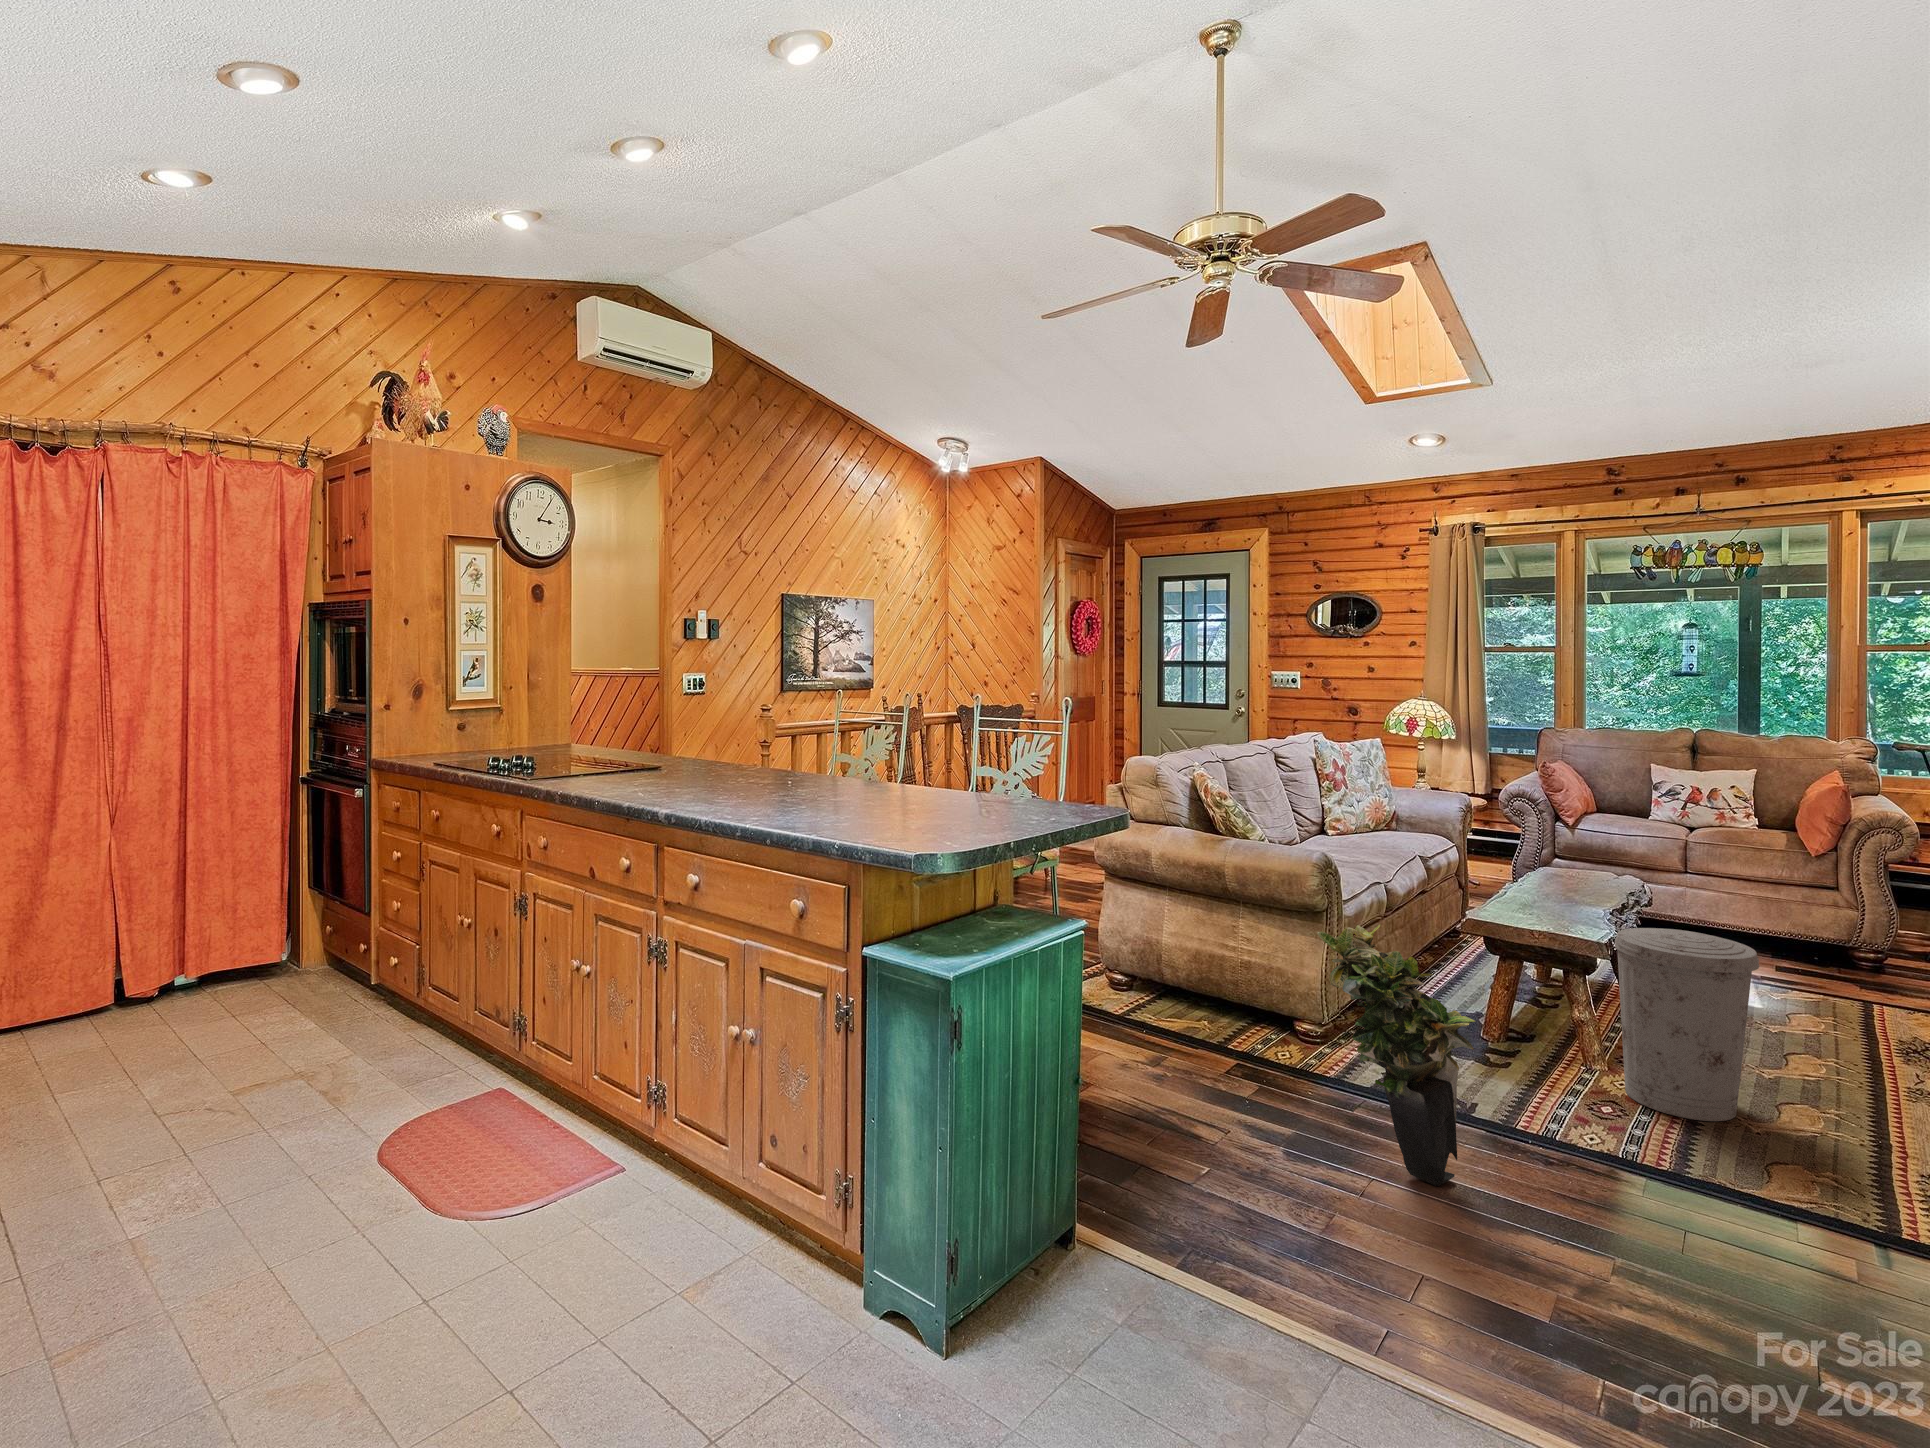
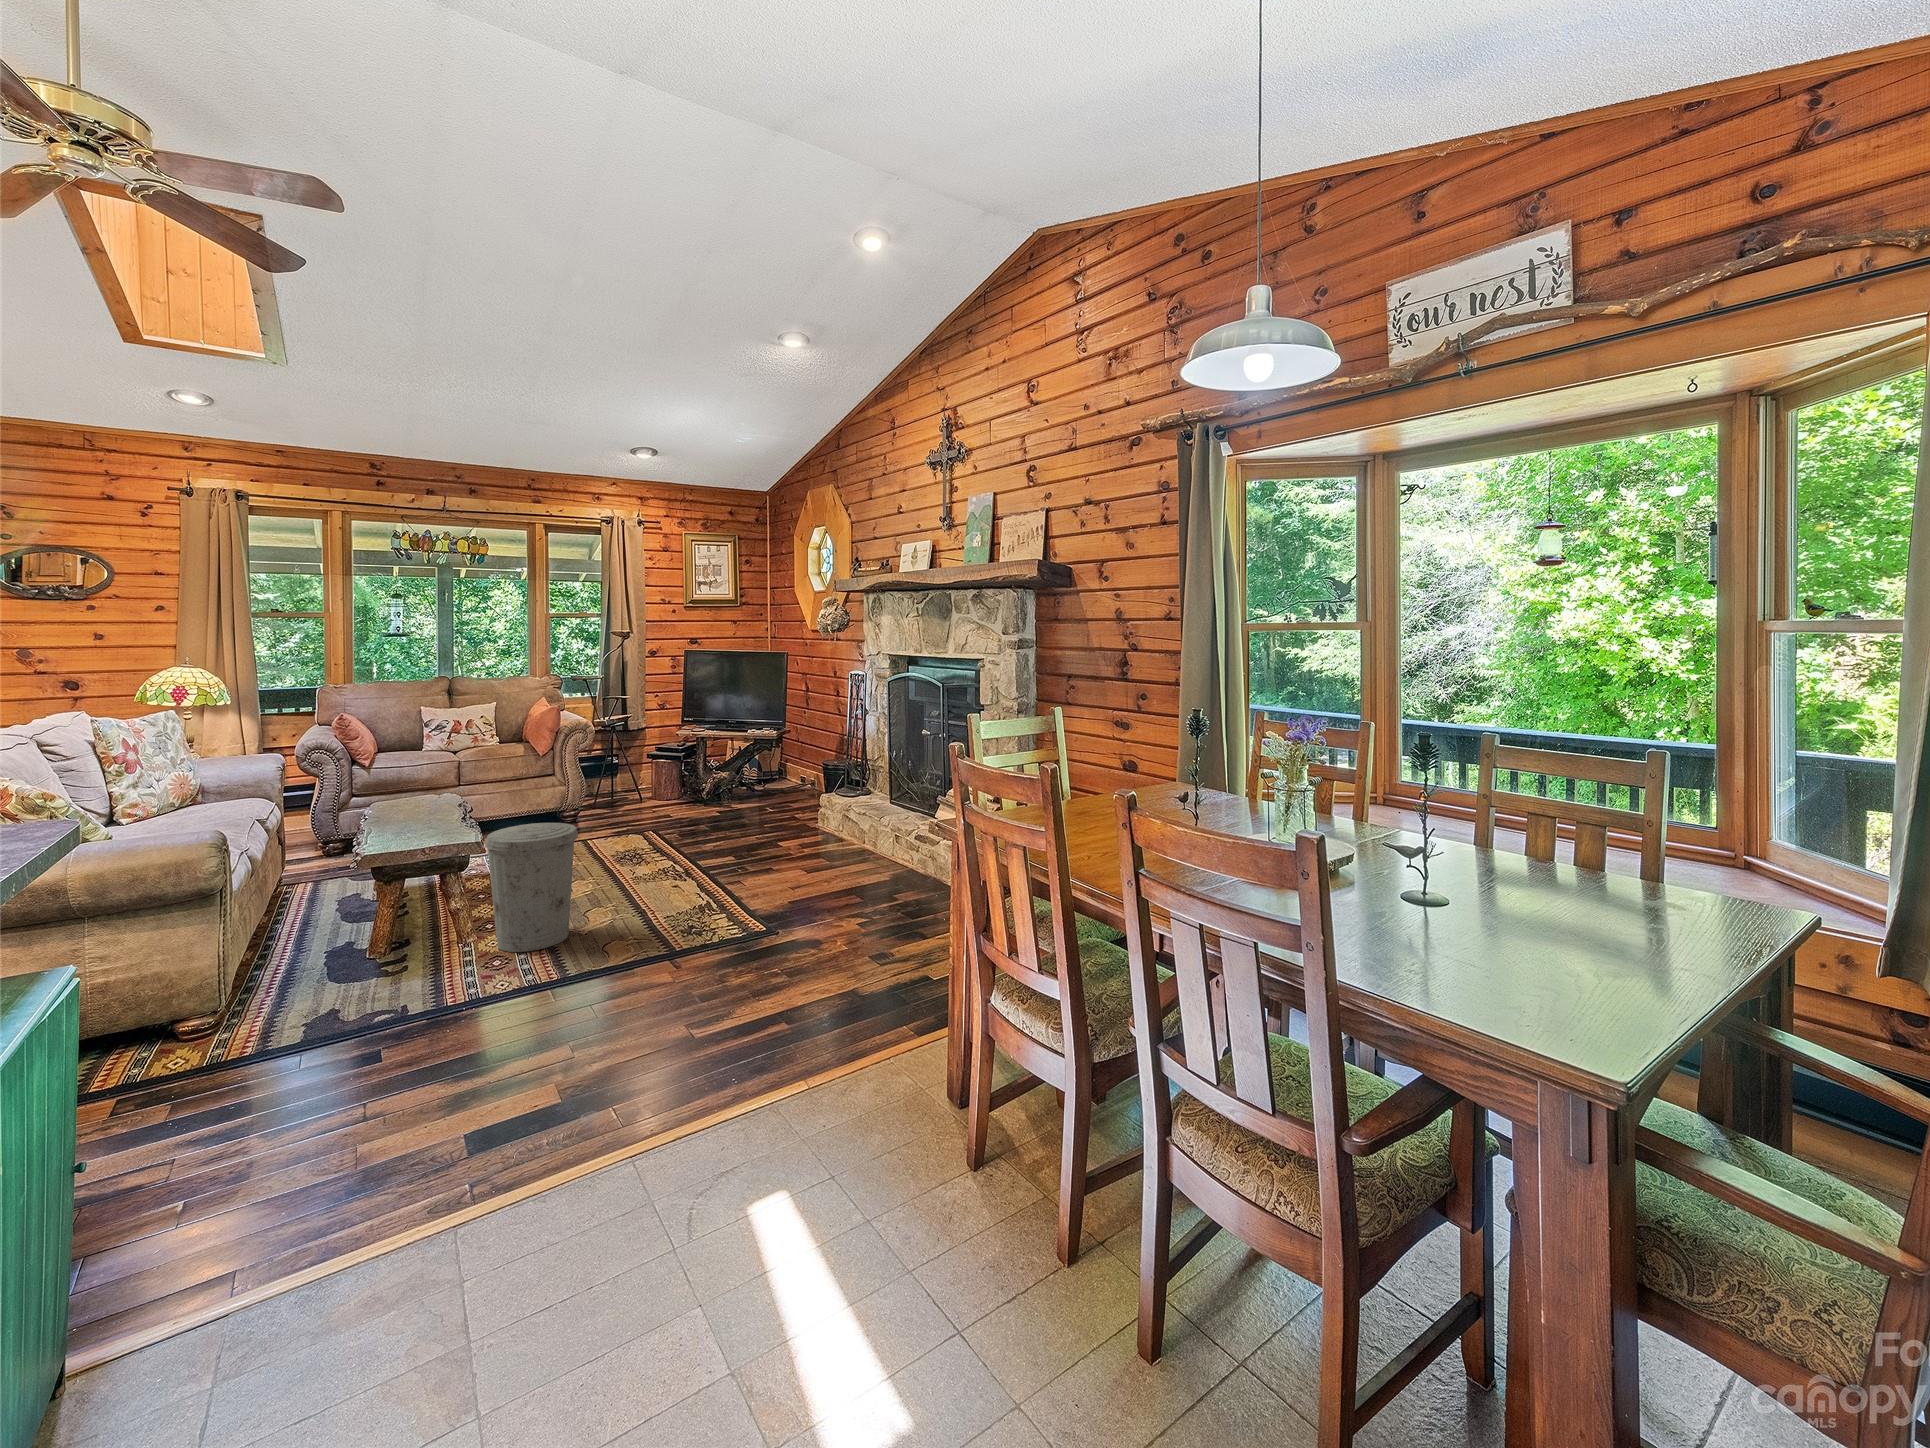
potted plant: present [1317,925,1475,1186] -> none [266,885,436,1084]

